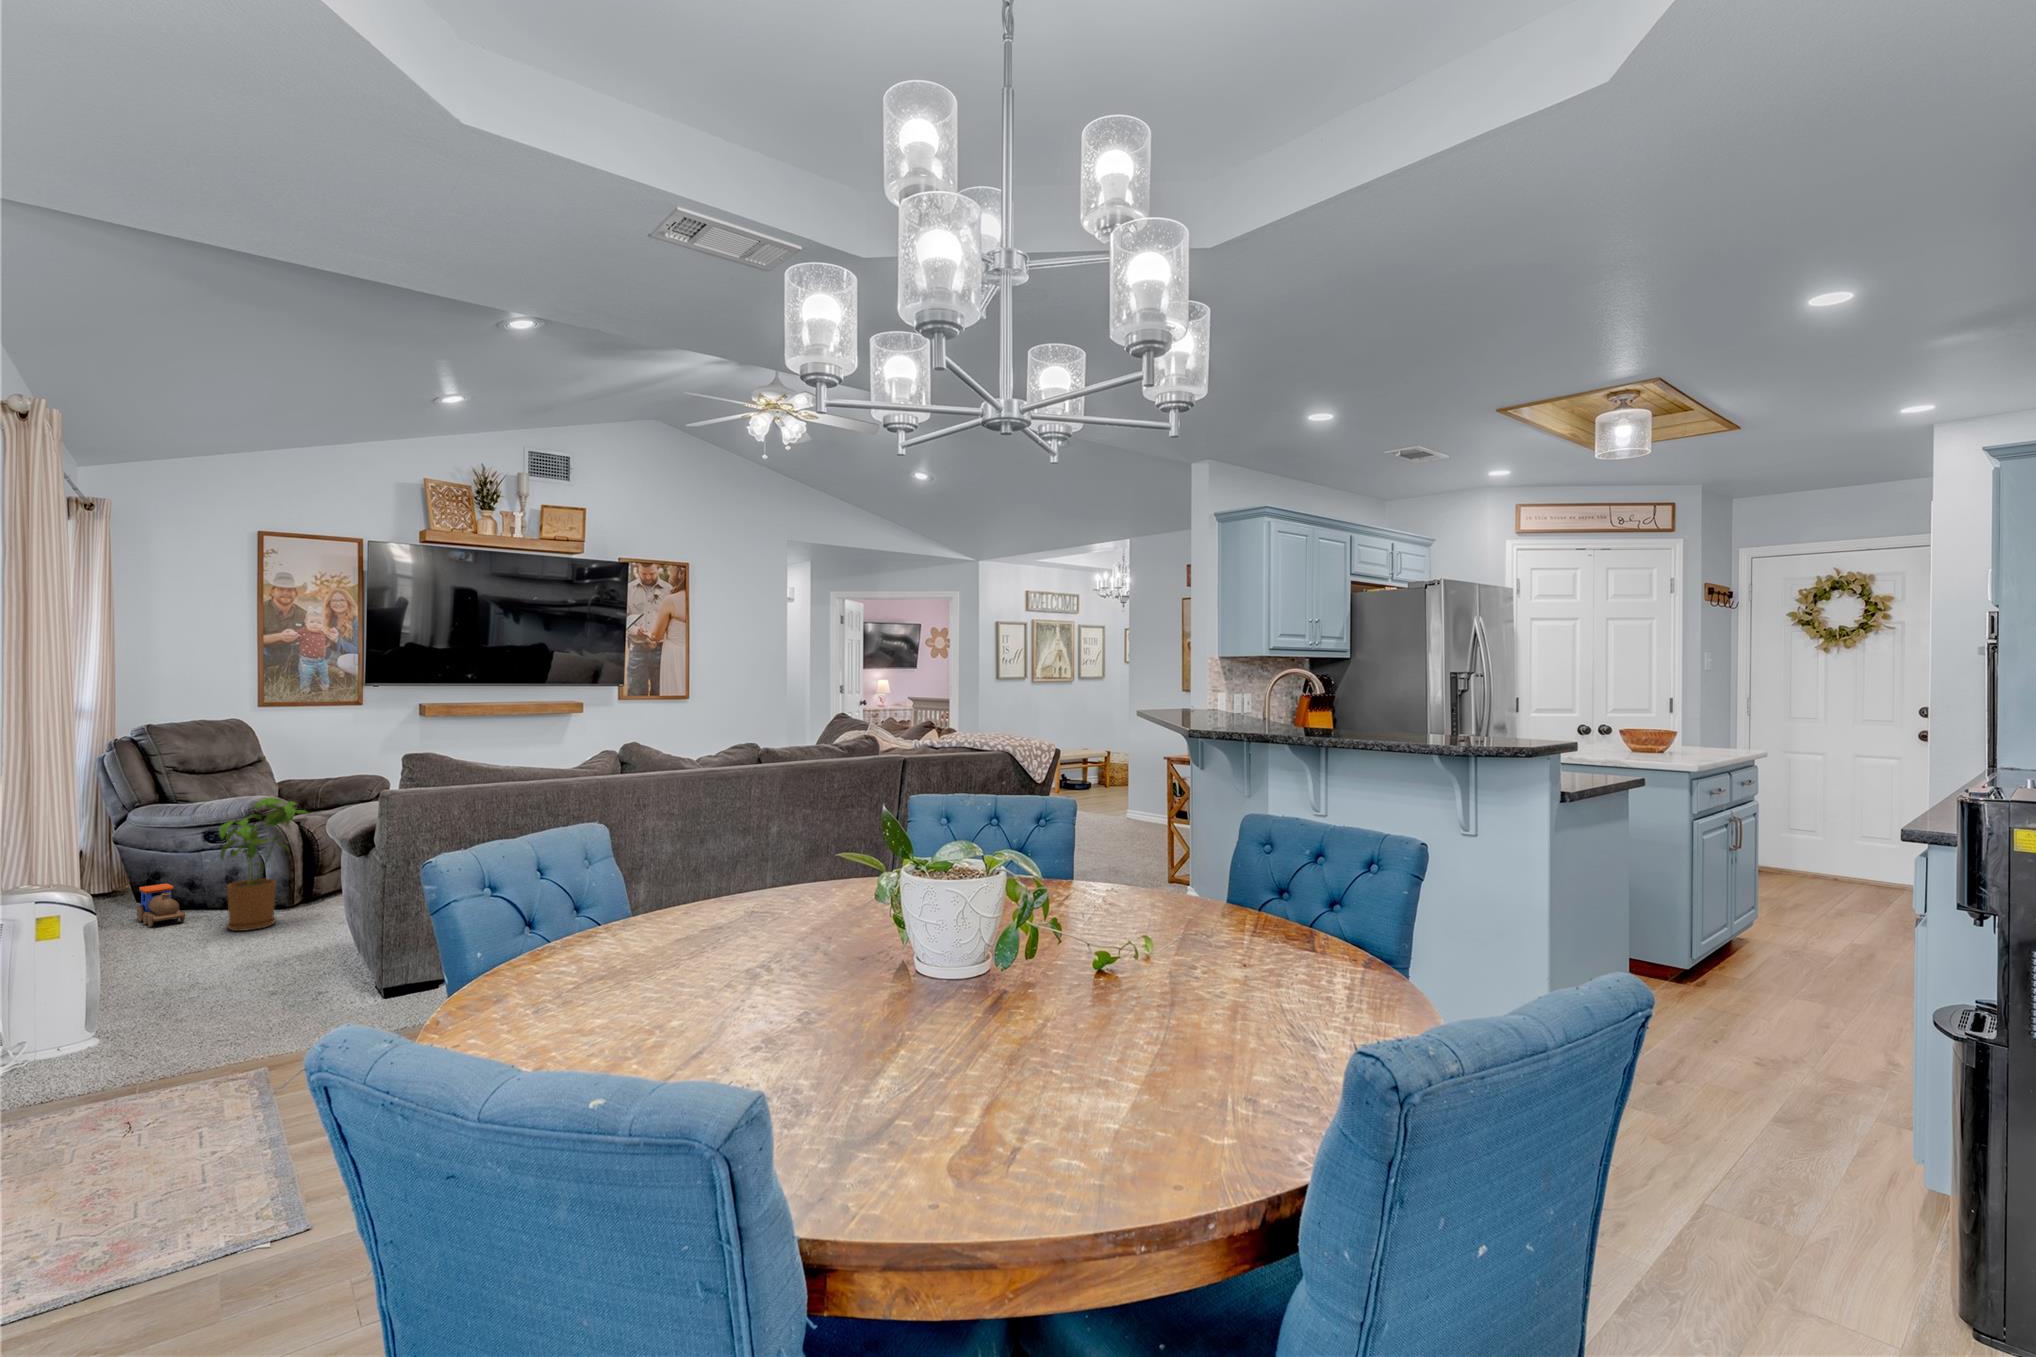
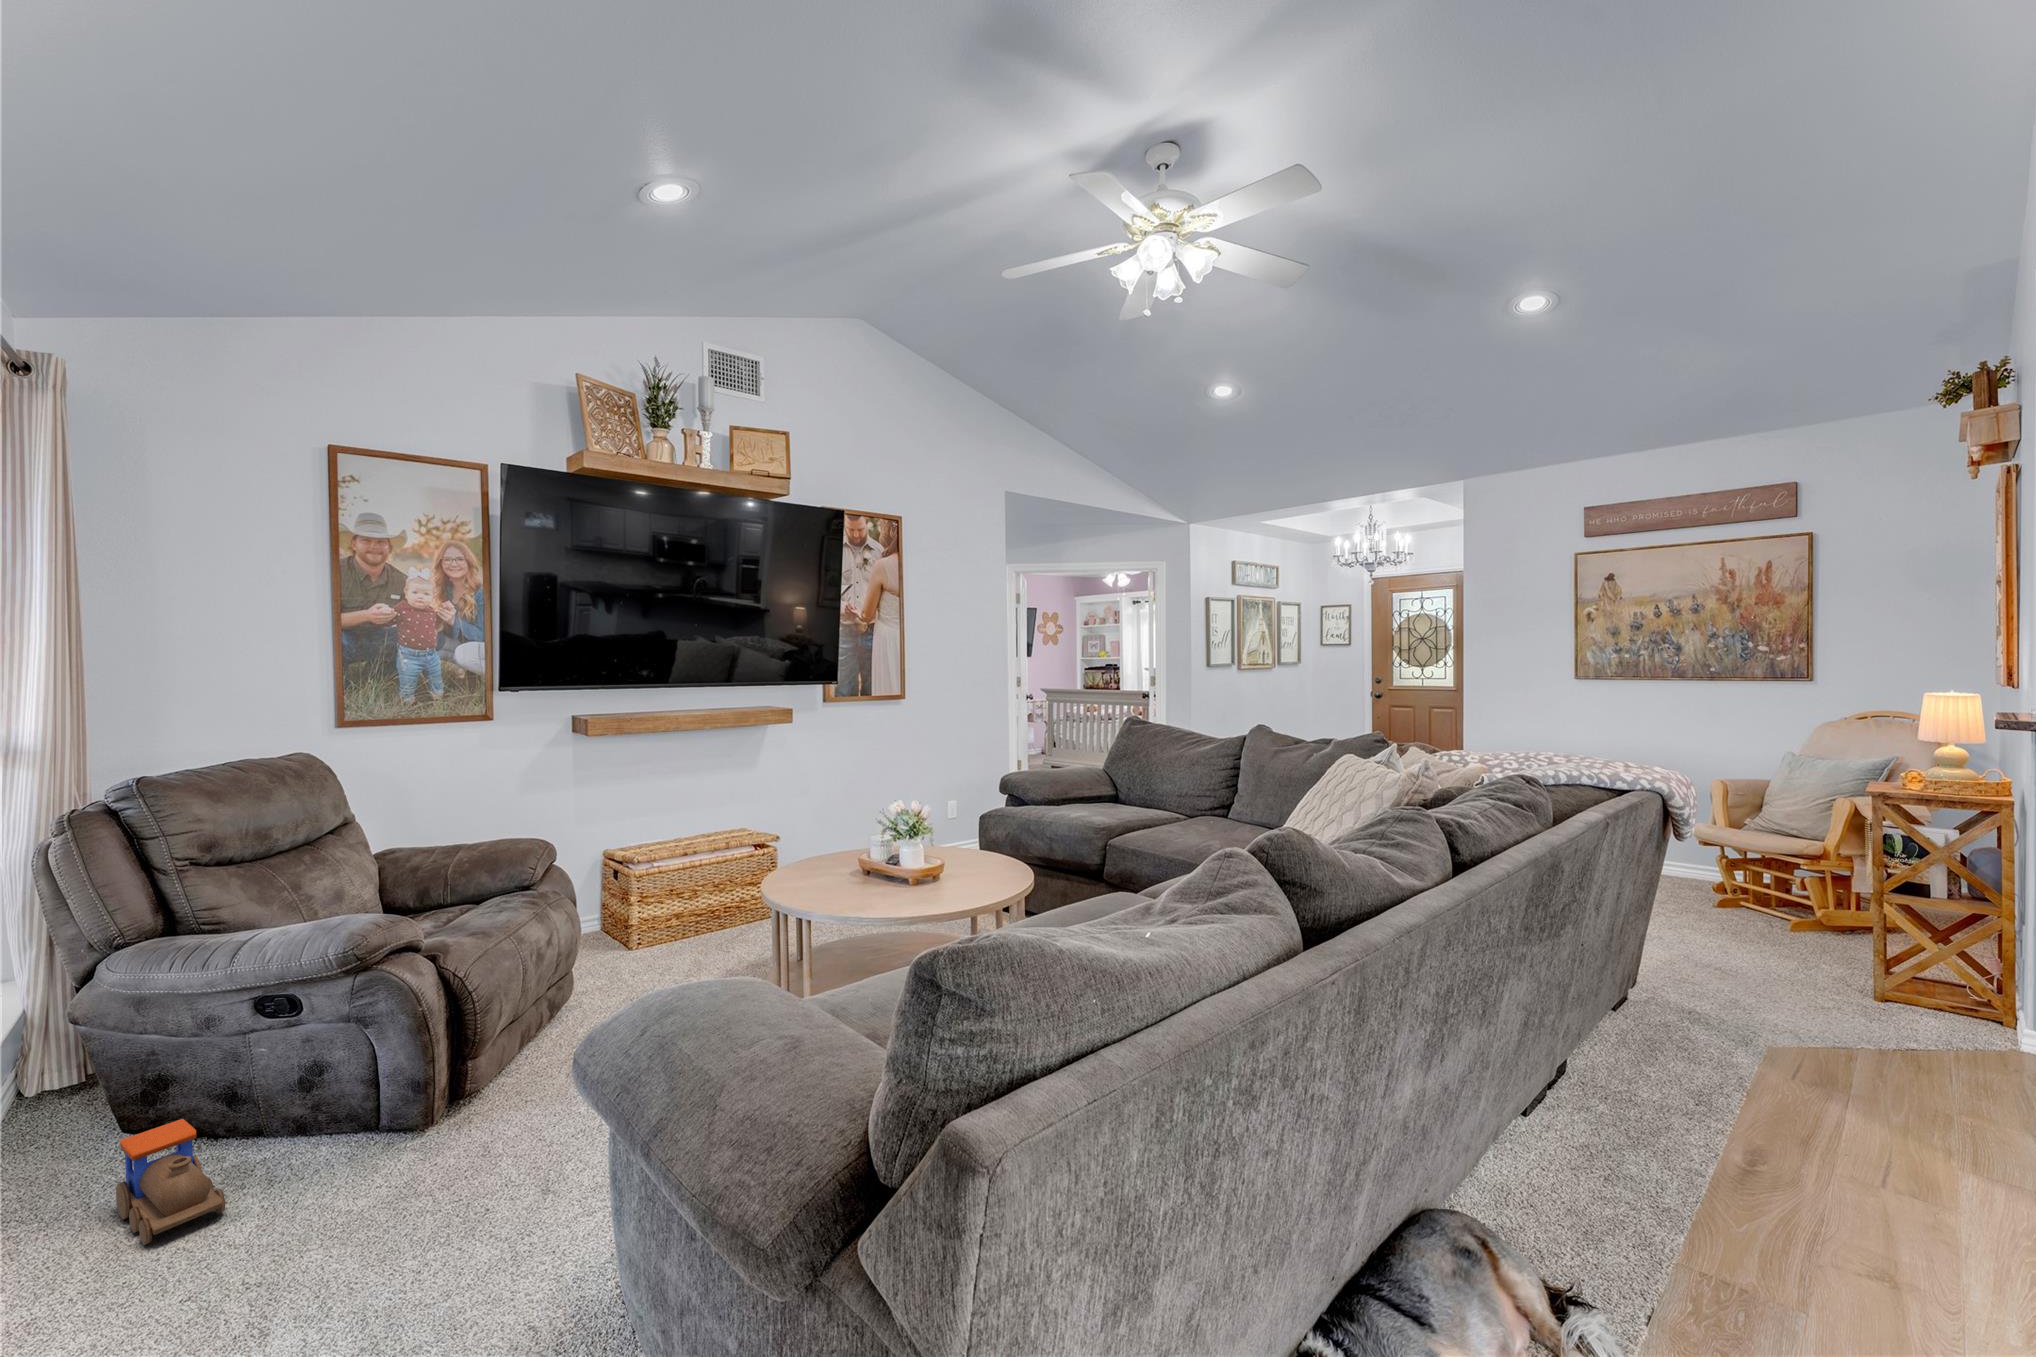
house plant: present [219,797,307,931] -> none [297,944,494,1252]

